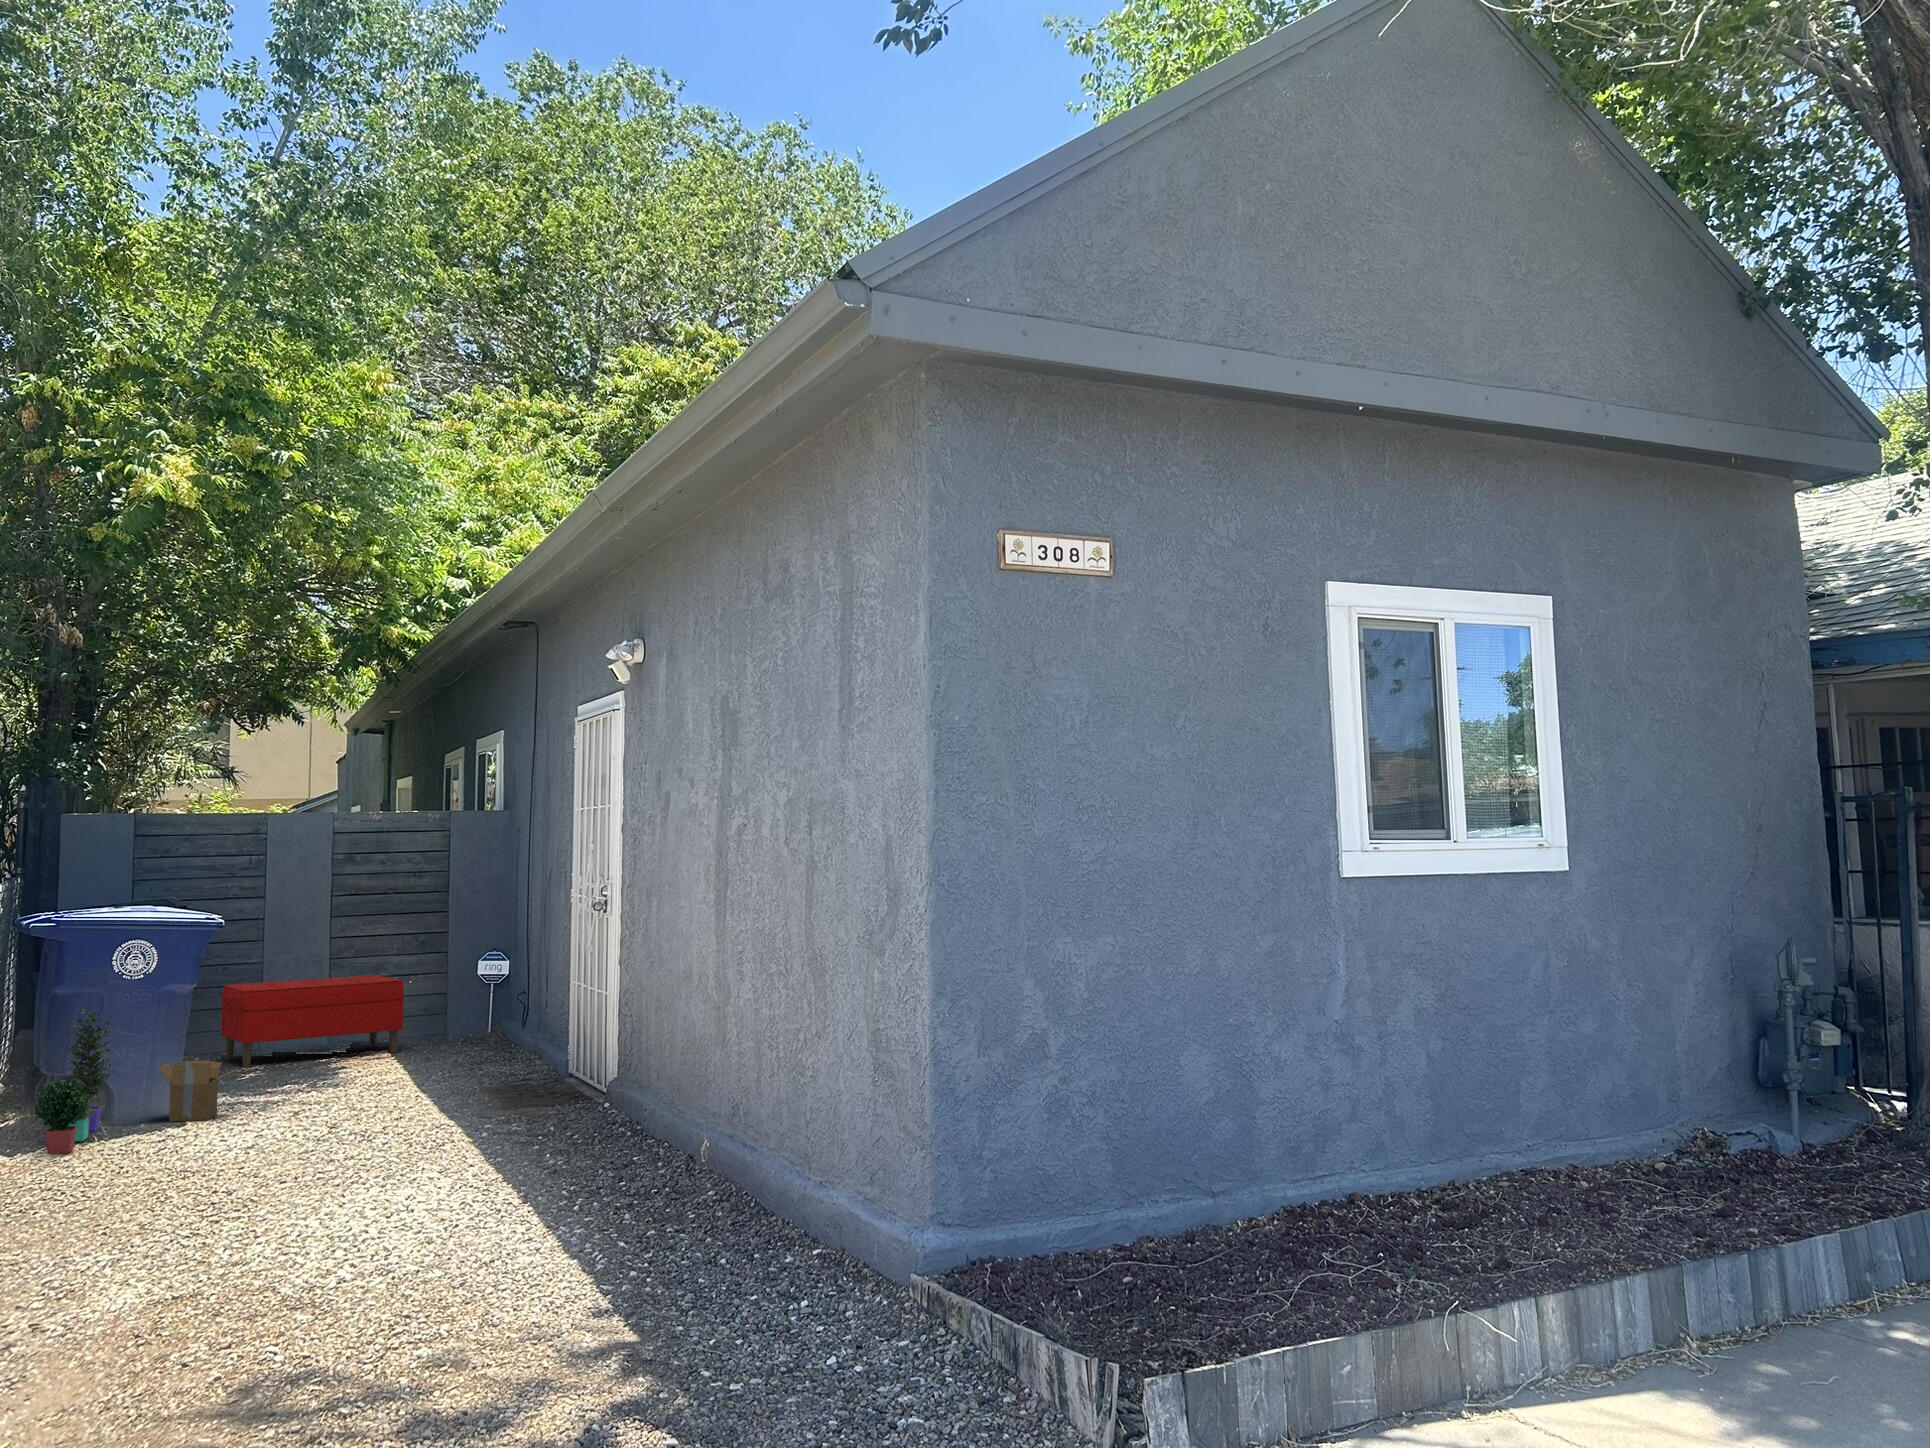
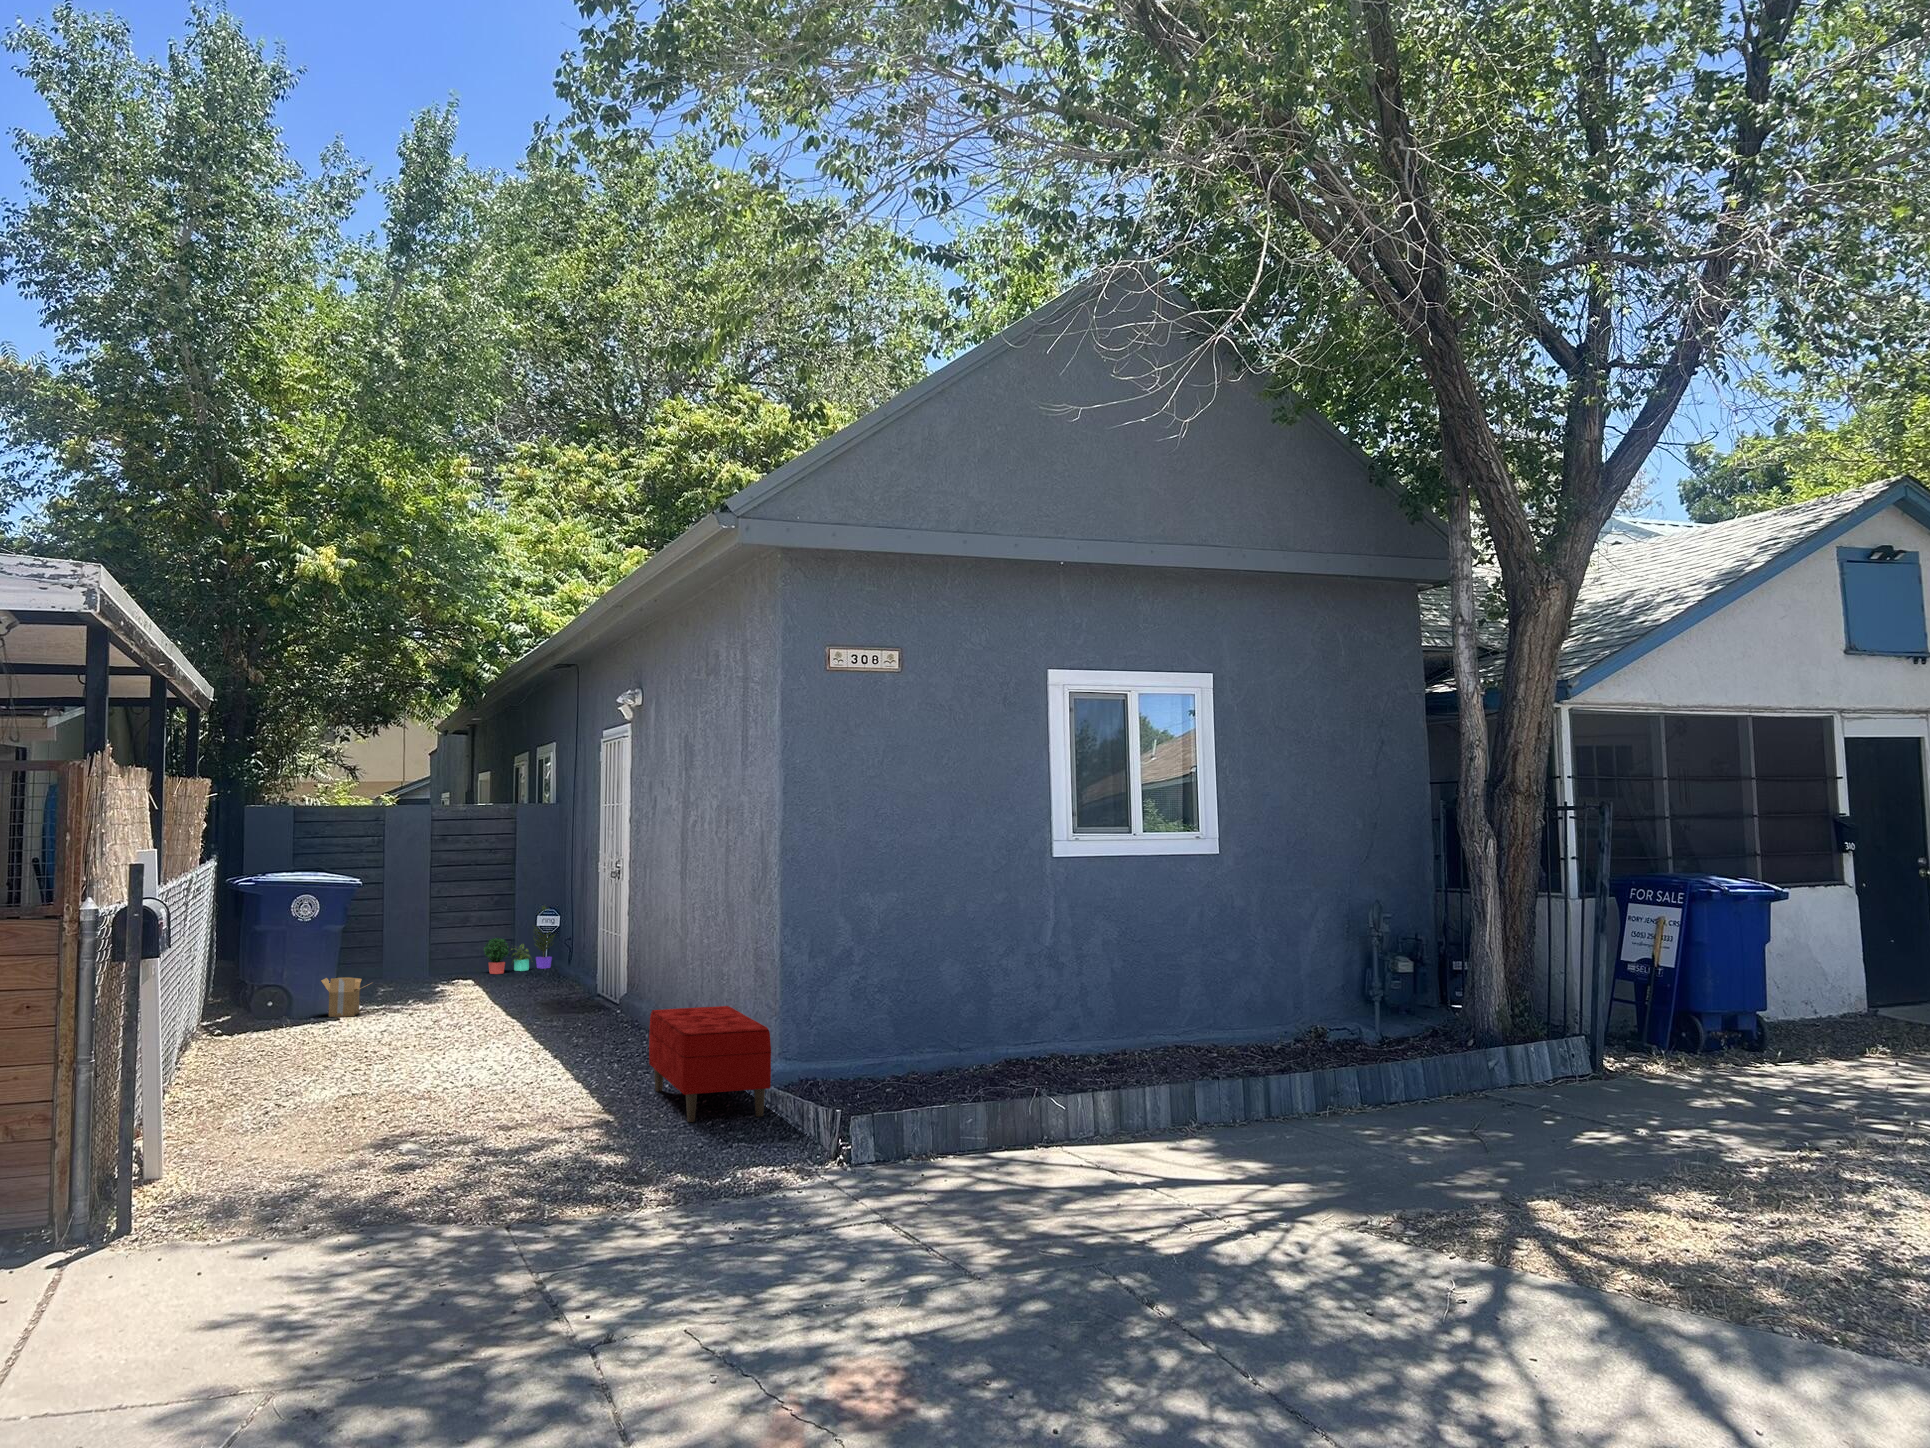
bench: present [221,975,404,1067] -> present [649,1006,771,1122]
potted plant: present [34,1008,114,1154] -> present [483,906,555,974]

